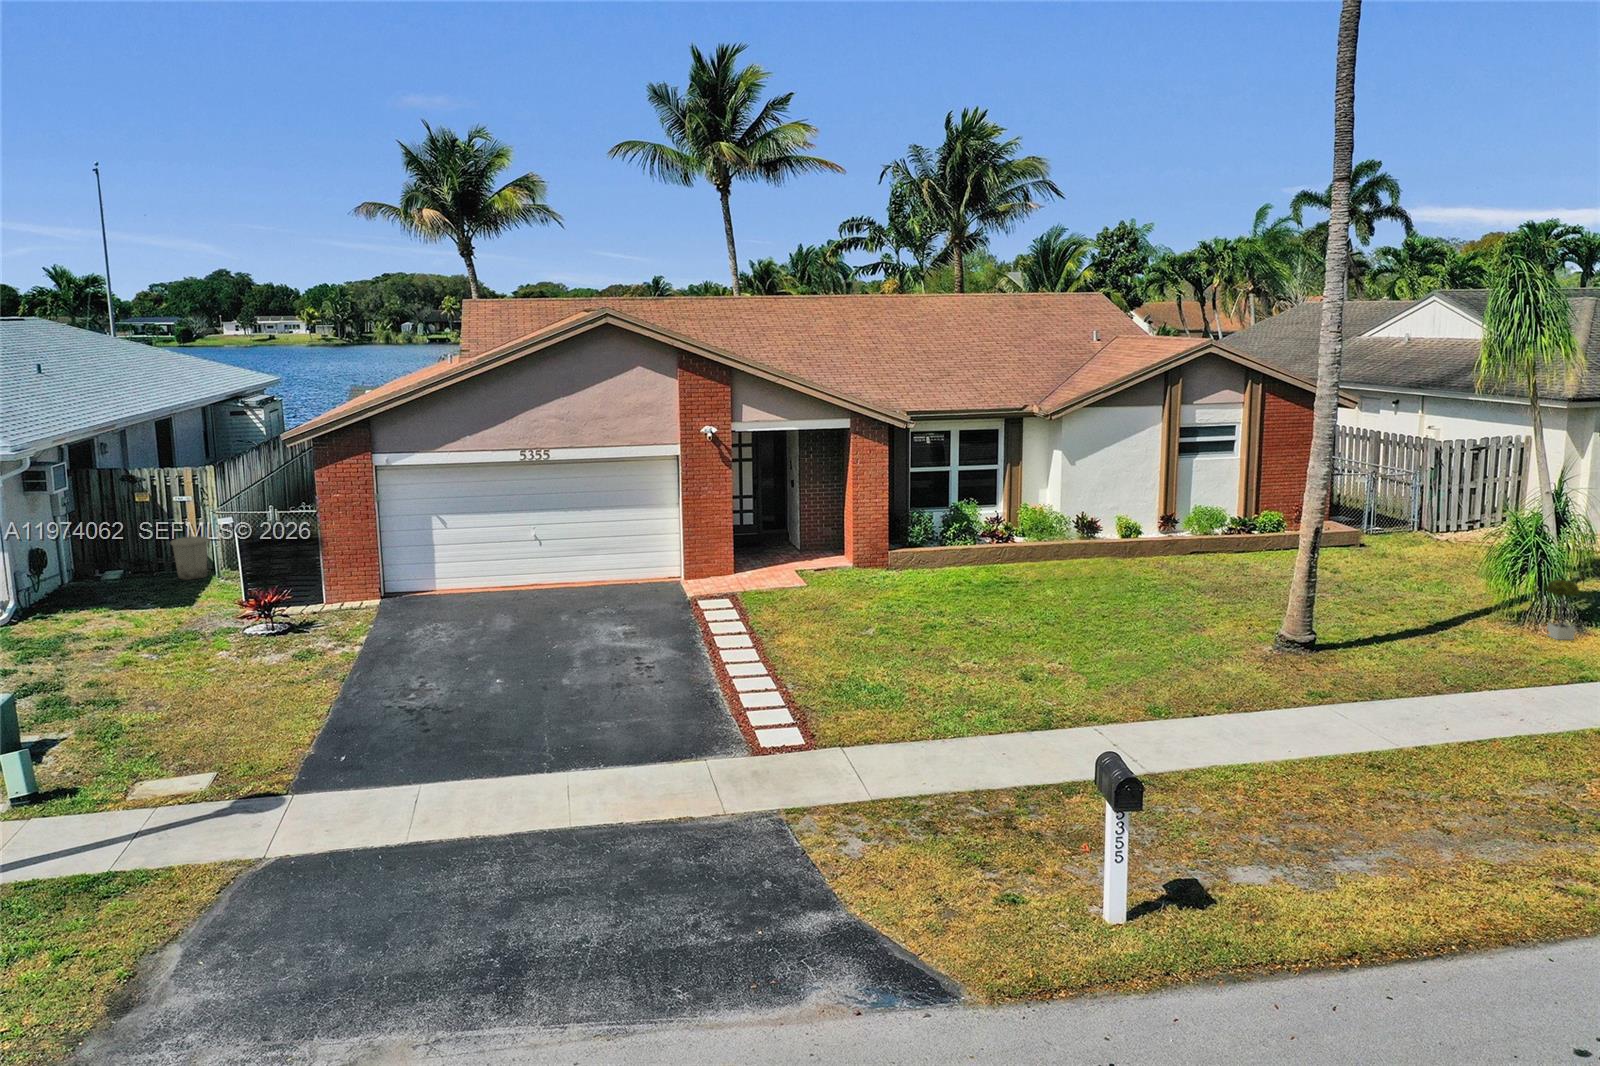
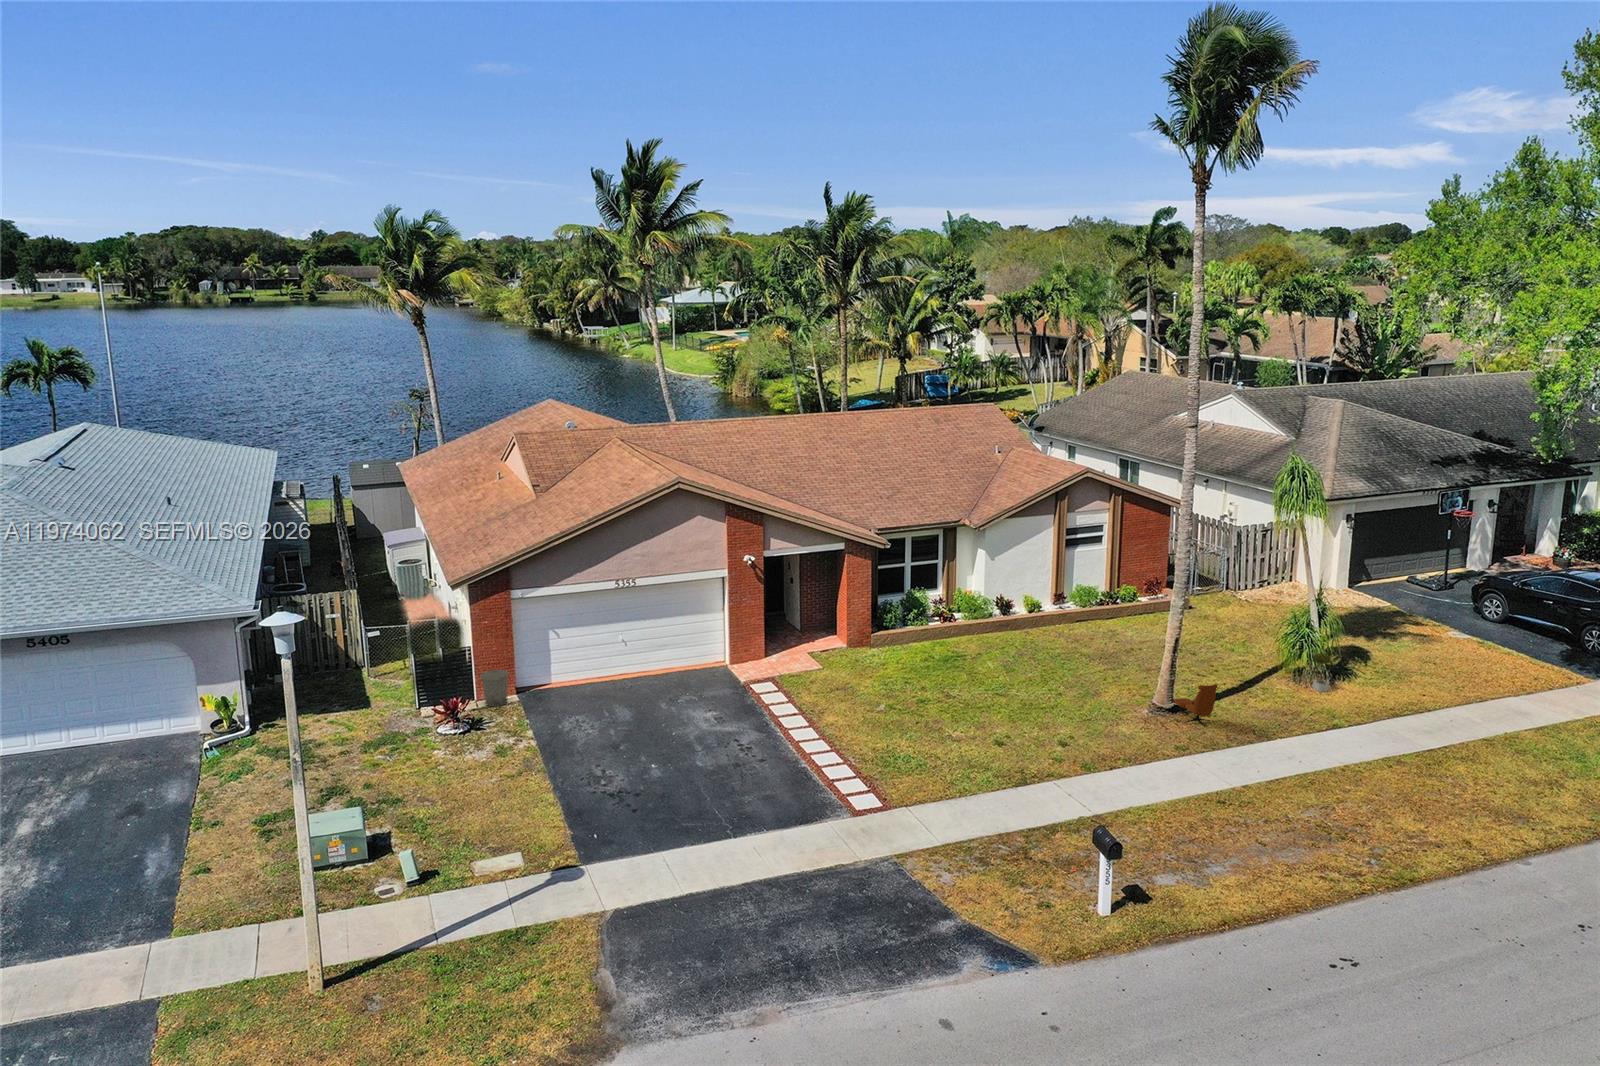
trash can: present [170,536,208,580] -> present [480,670,509,707]
lounge chair: none [1313,603,1383,673] -> present [1174,684,1217,727]

